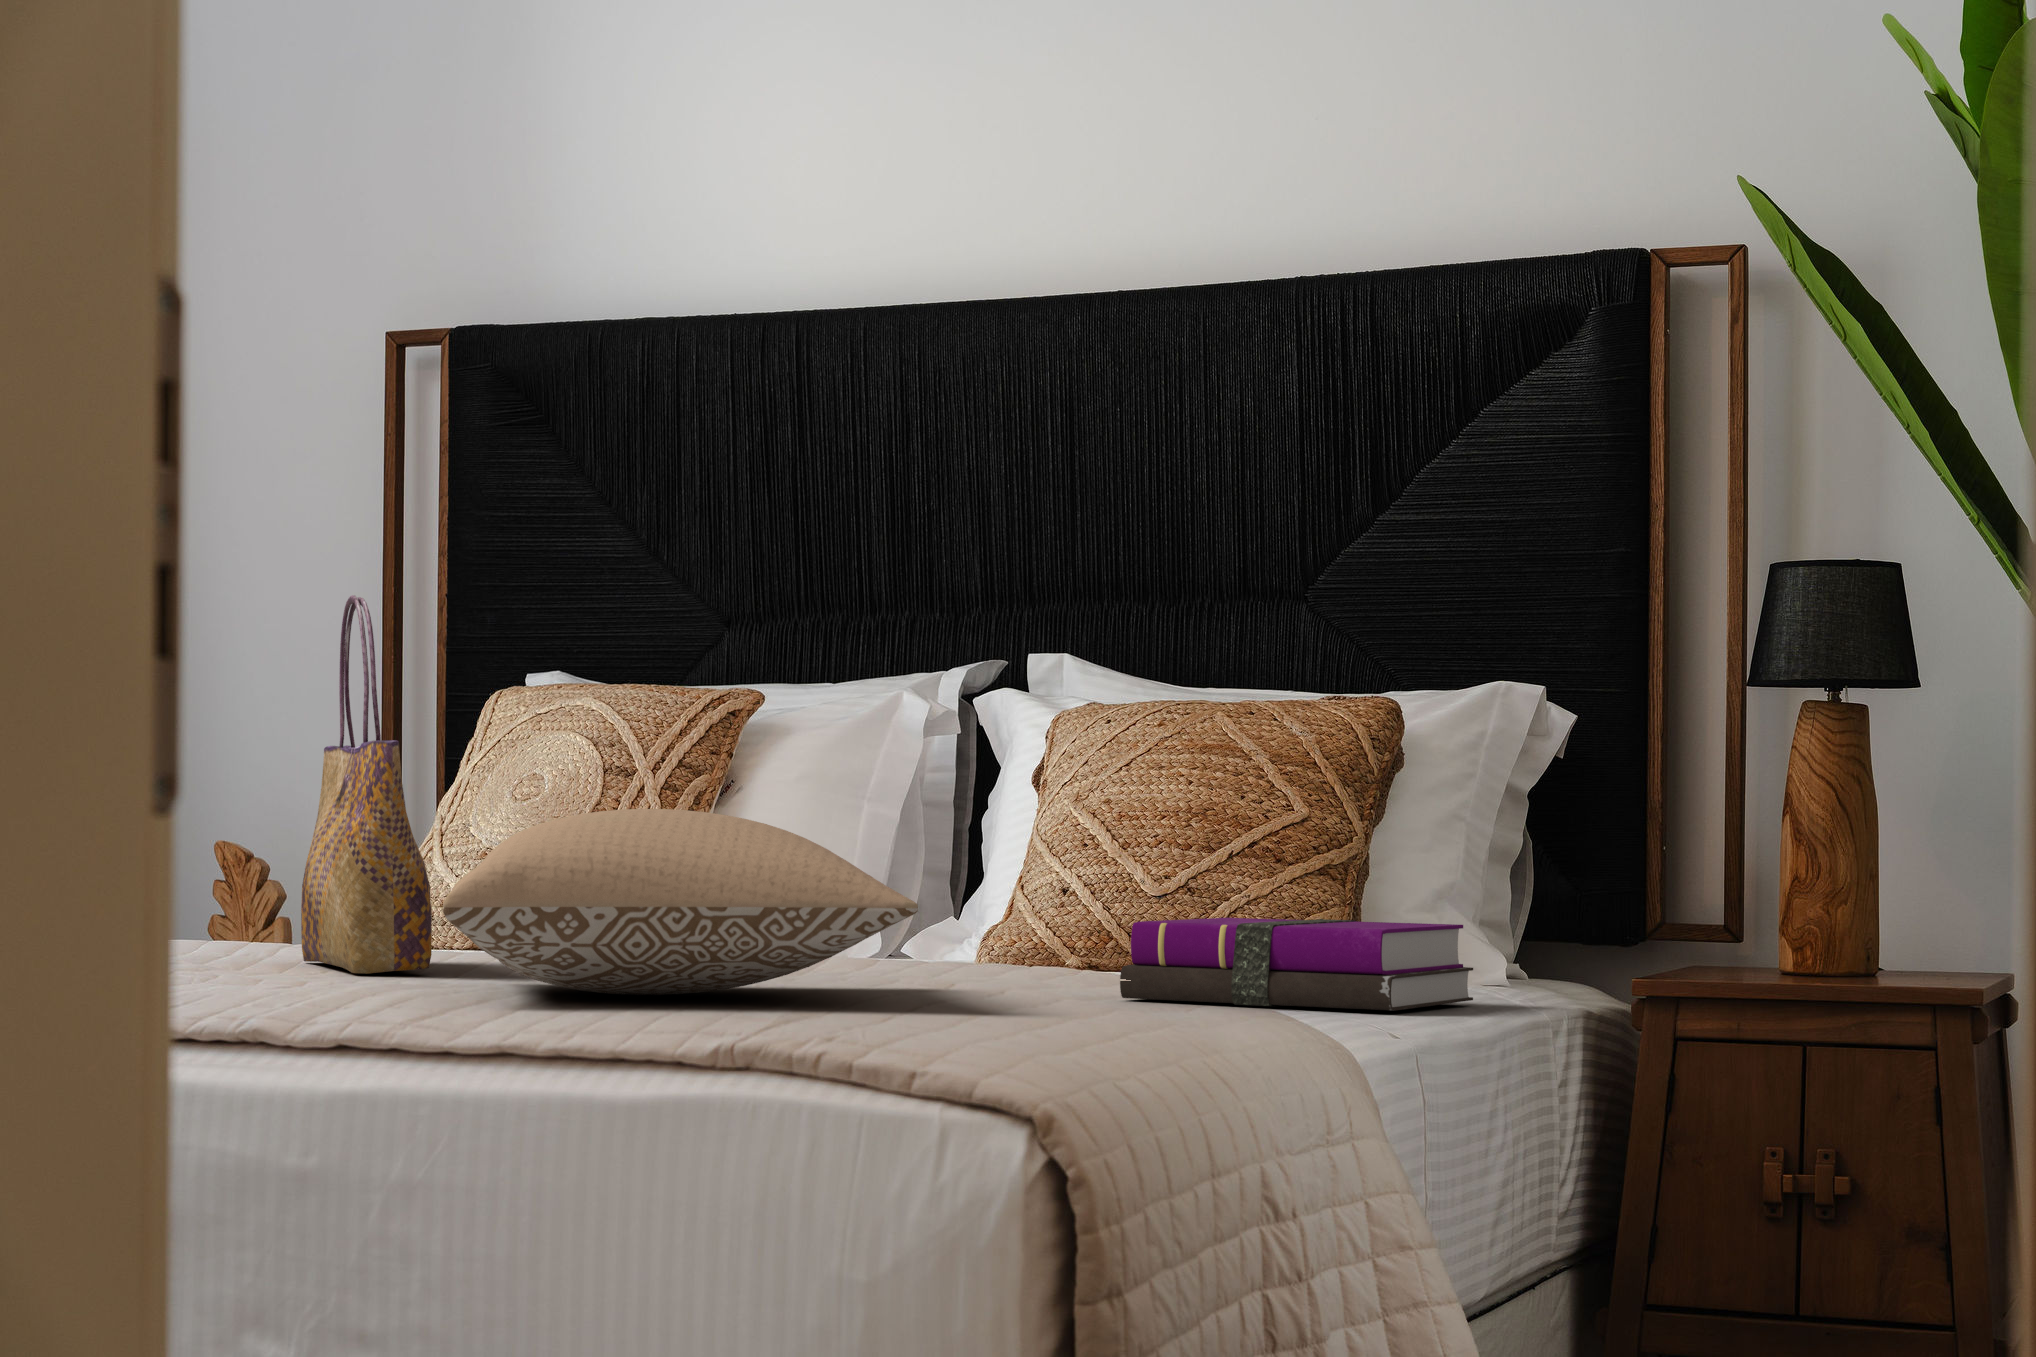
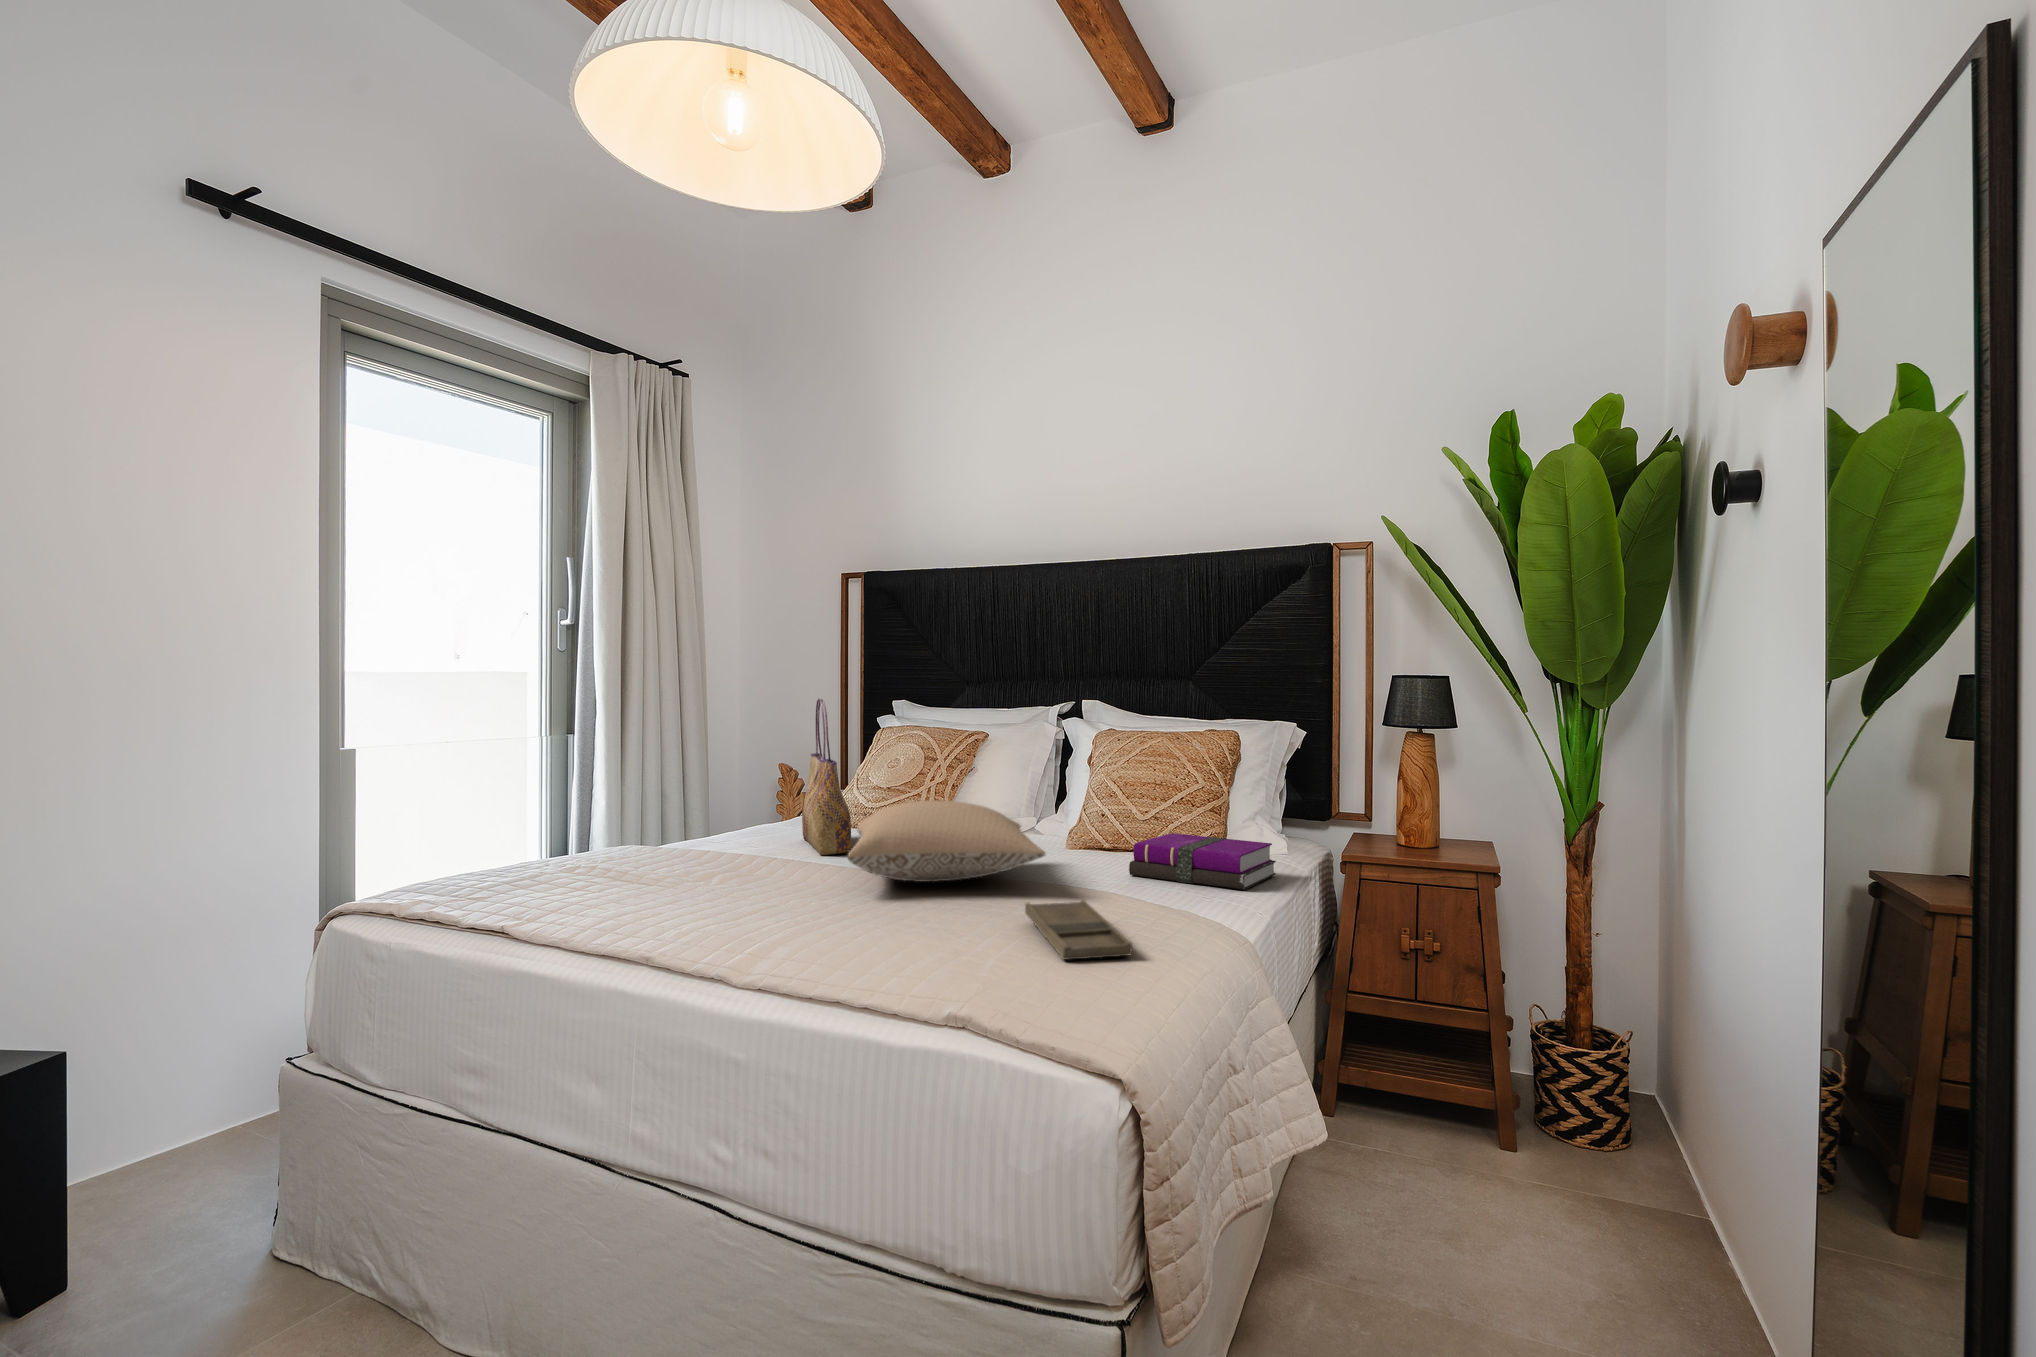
tray: none [869,981,1113,1051] -> present [1025,900,1132,960]

